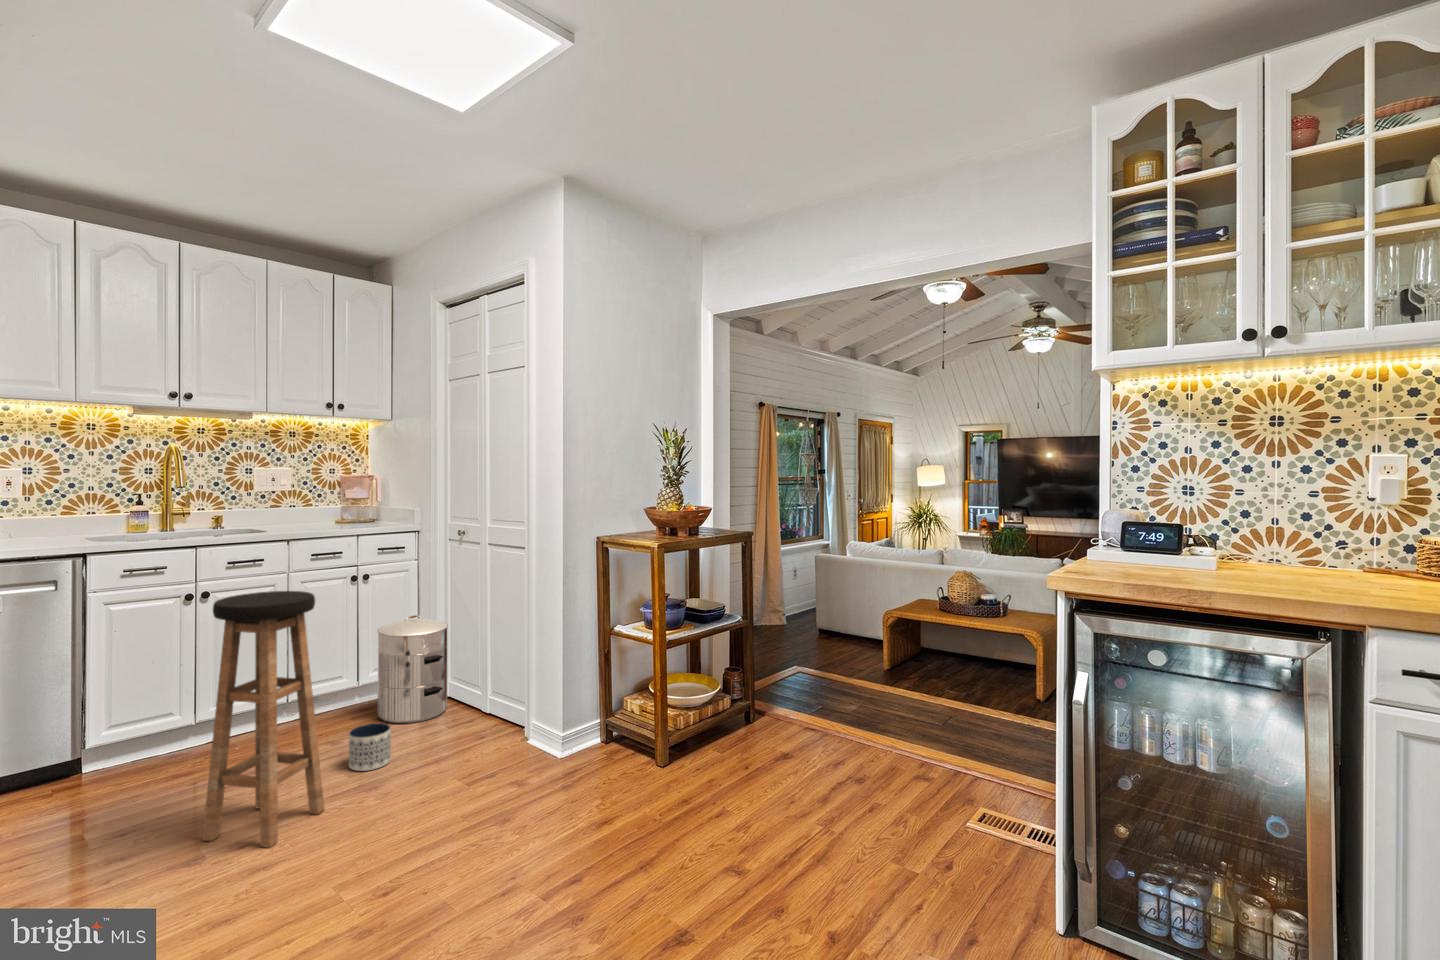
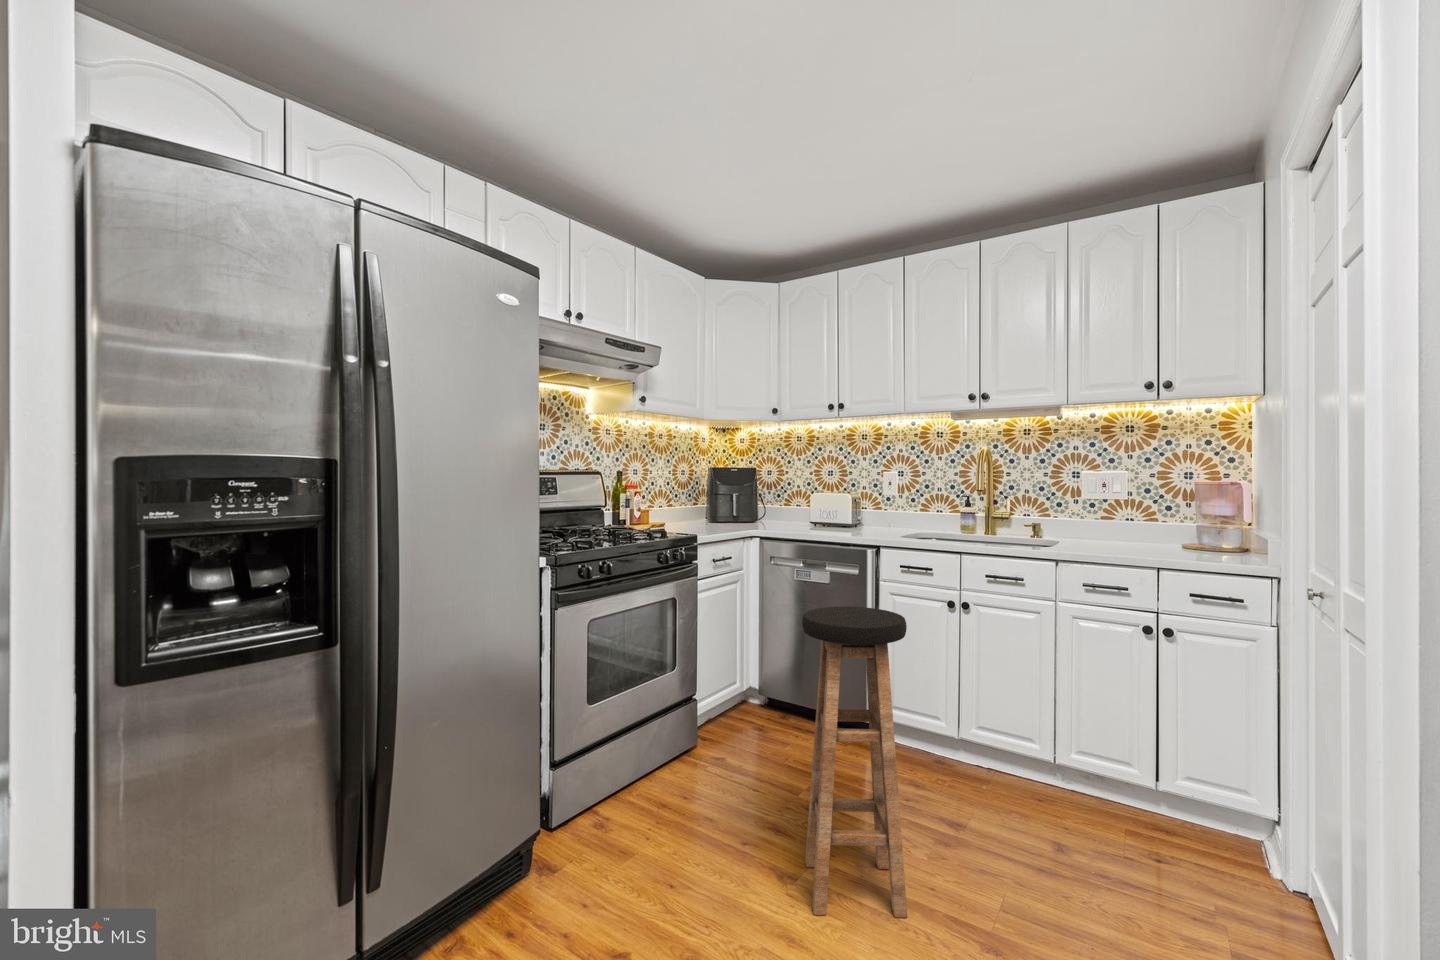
waste bin: present [378,615,448,724] -> none [1141,708,1274,901]
planter: present [349,723,391,771] -> none [1006,835,1067,917]

